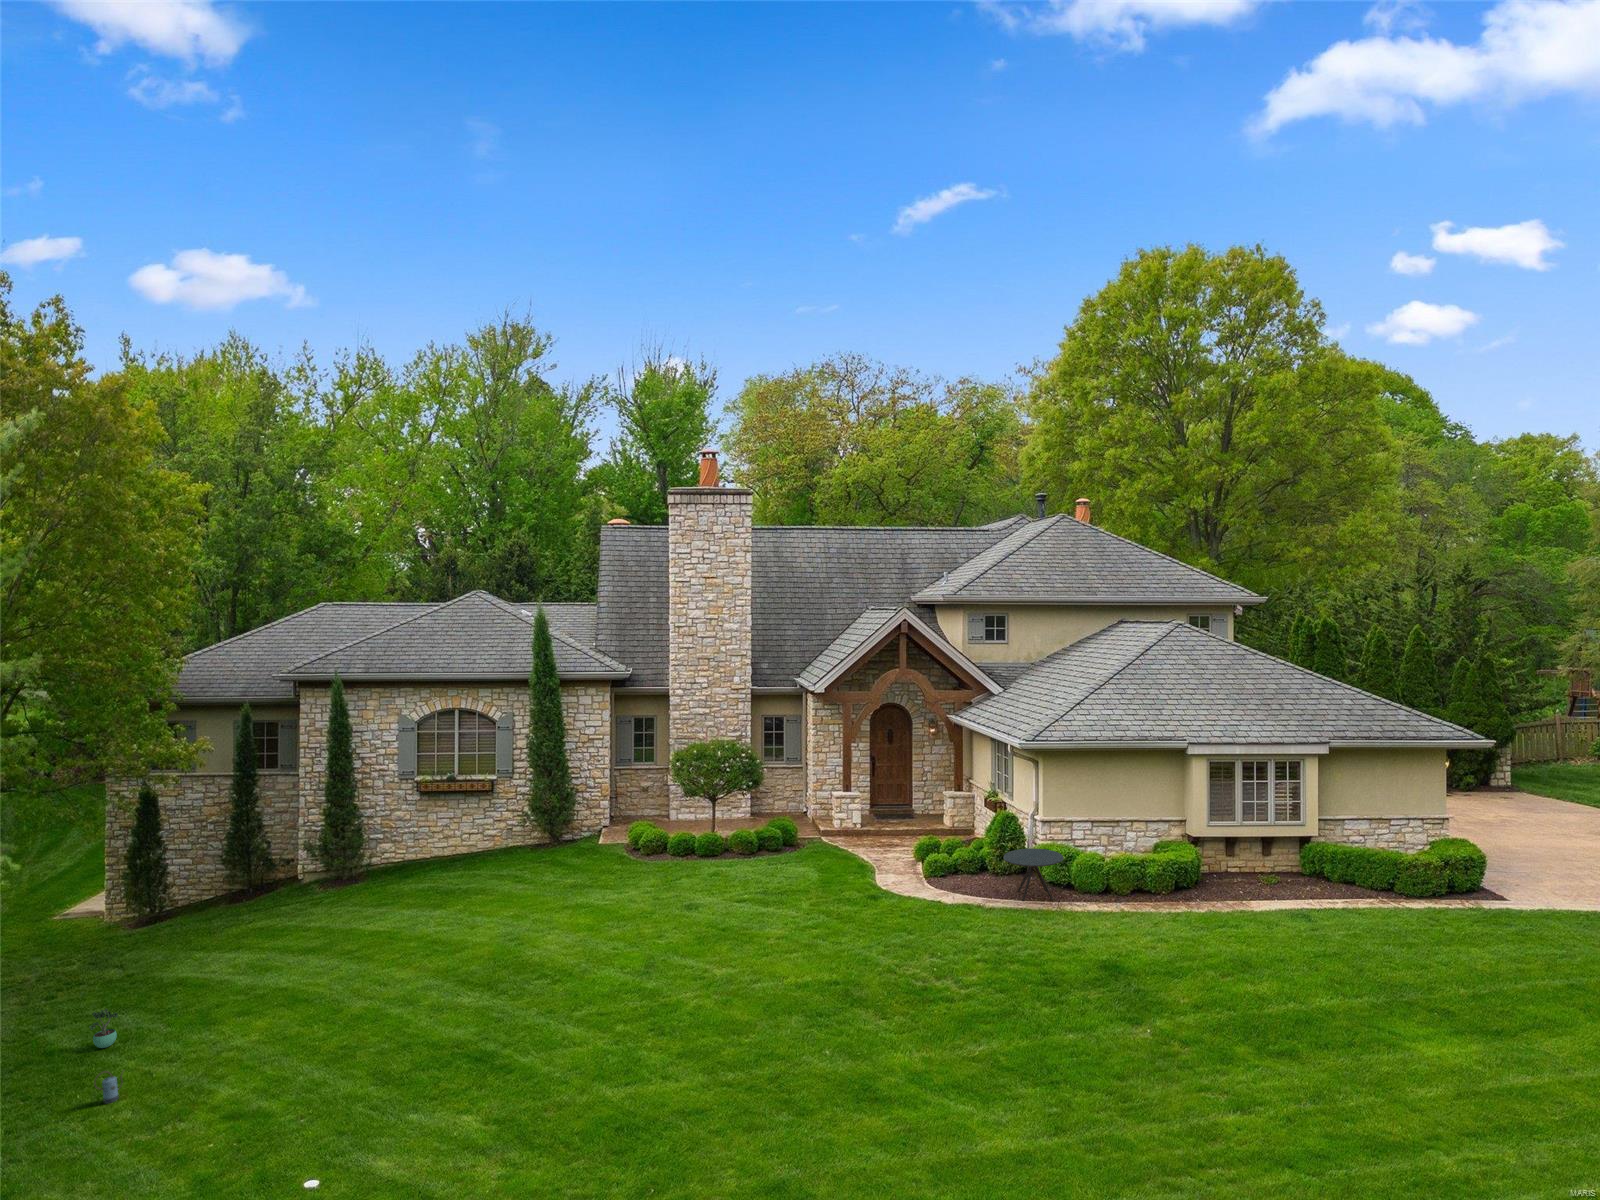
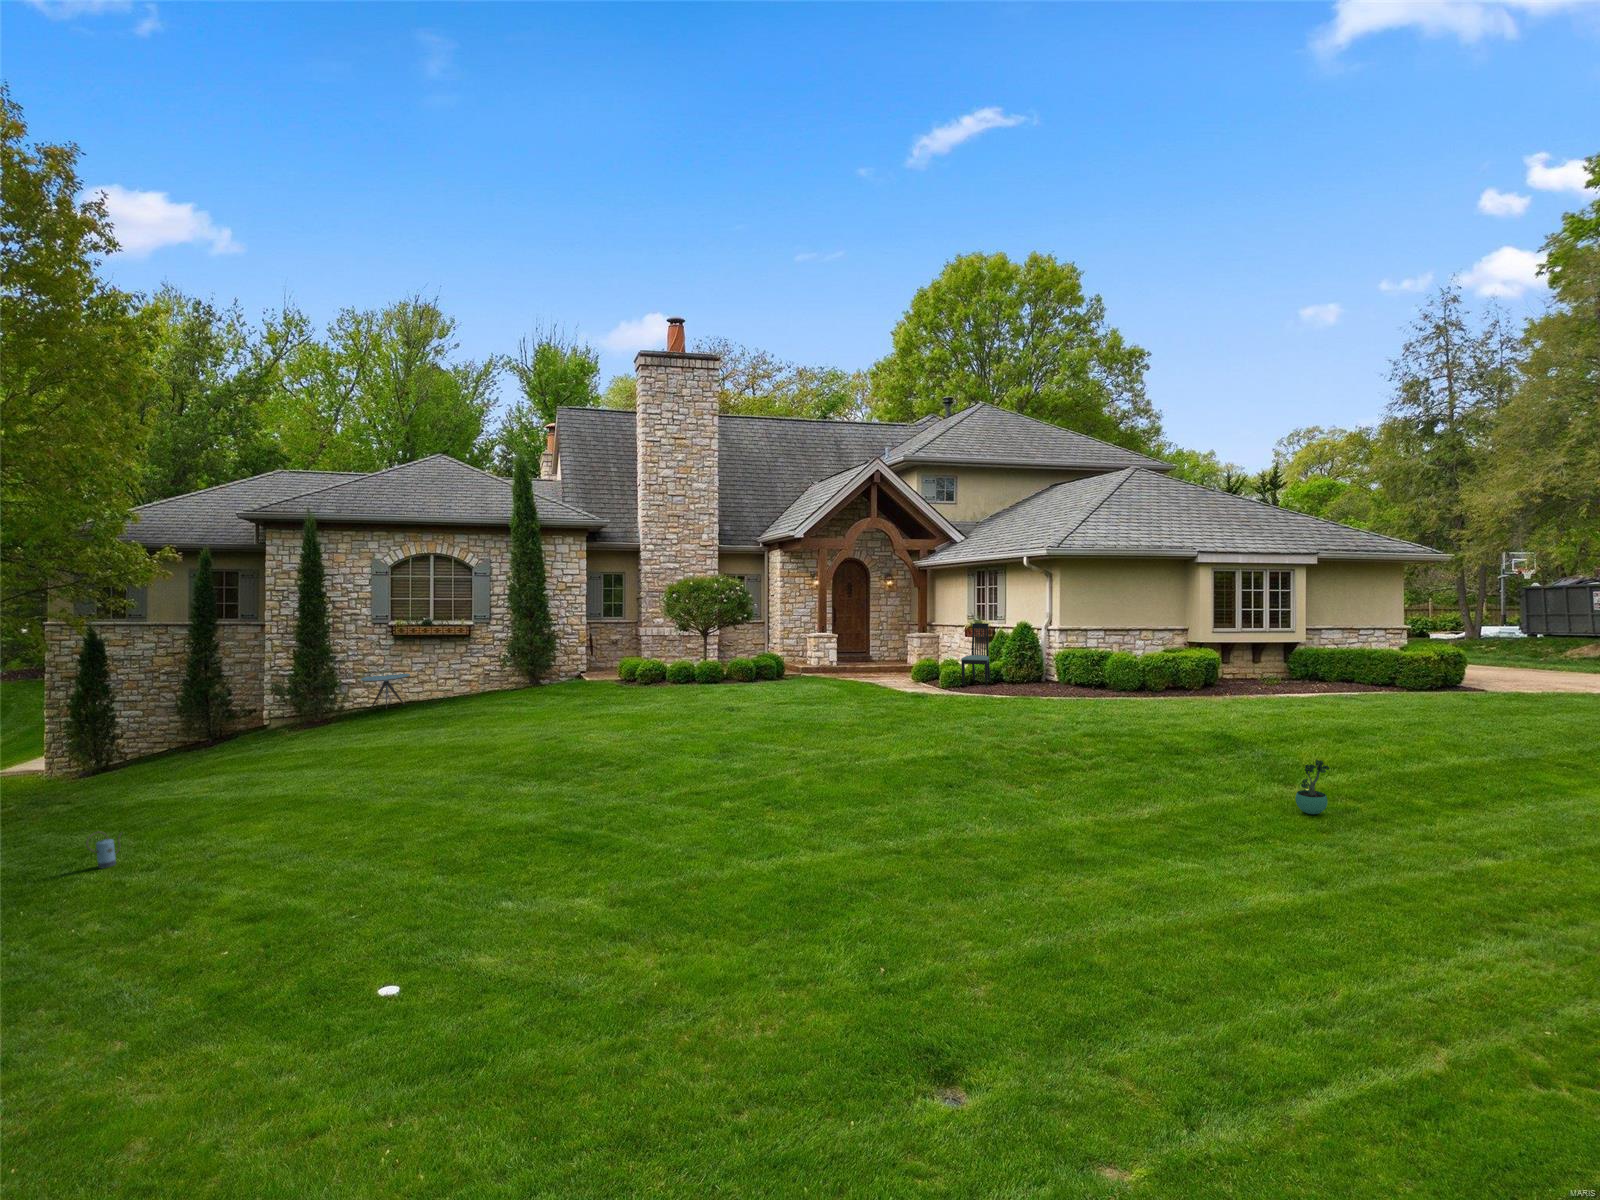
chair: none [964,815,999,887] -> present [961,623,990,686]
round table: present [1004,849,1063,901] -> present [361,674,410,709]
potted plant: present [89,1009,118,1048] -> present [1296,760,1330,814]

